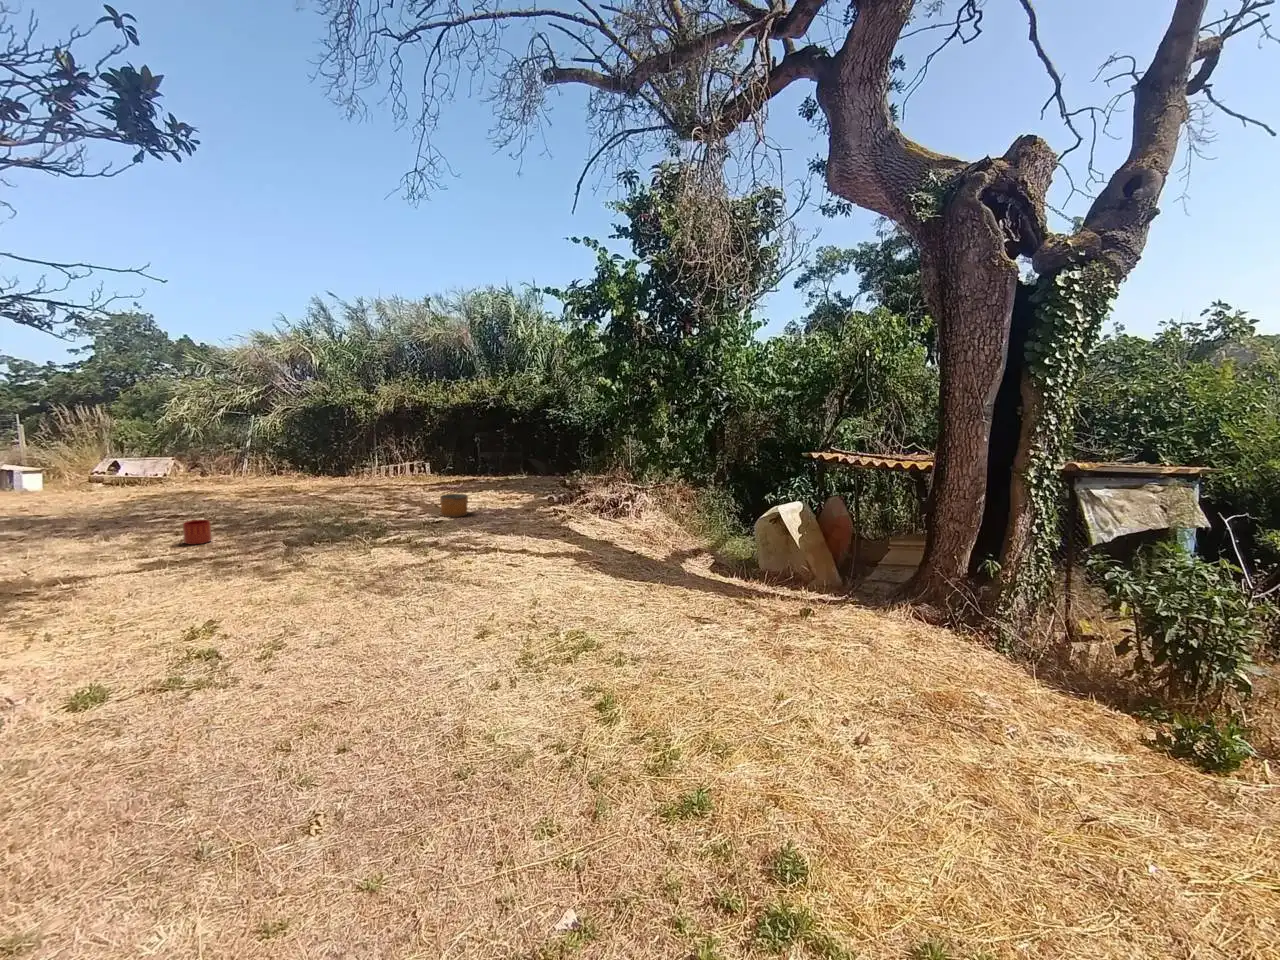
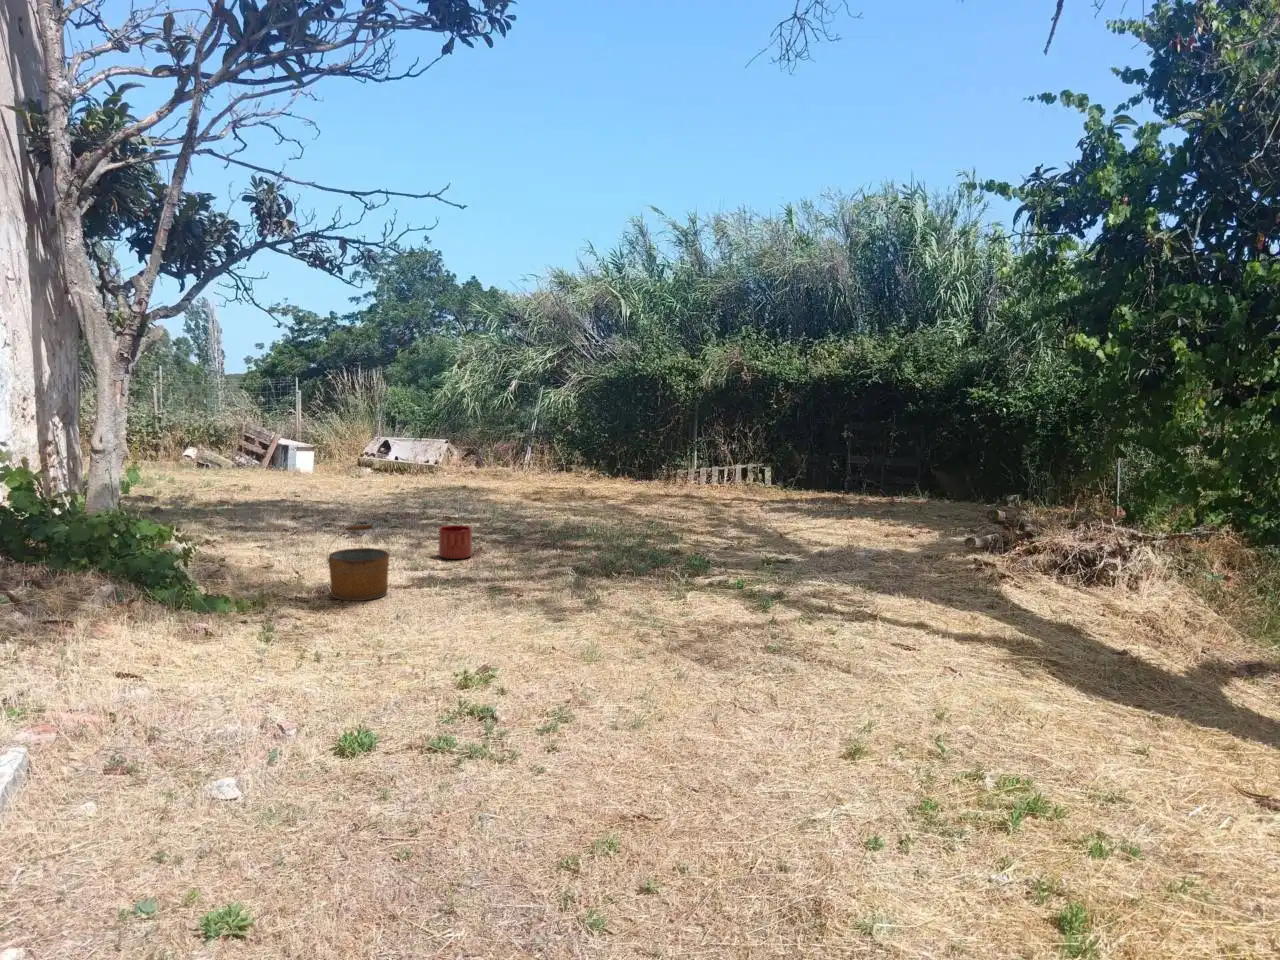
bucket: present [440,482,468,517] -> present [327,525,390,601]

